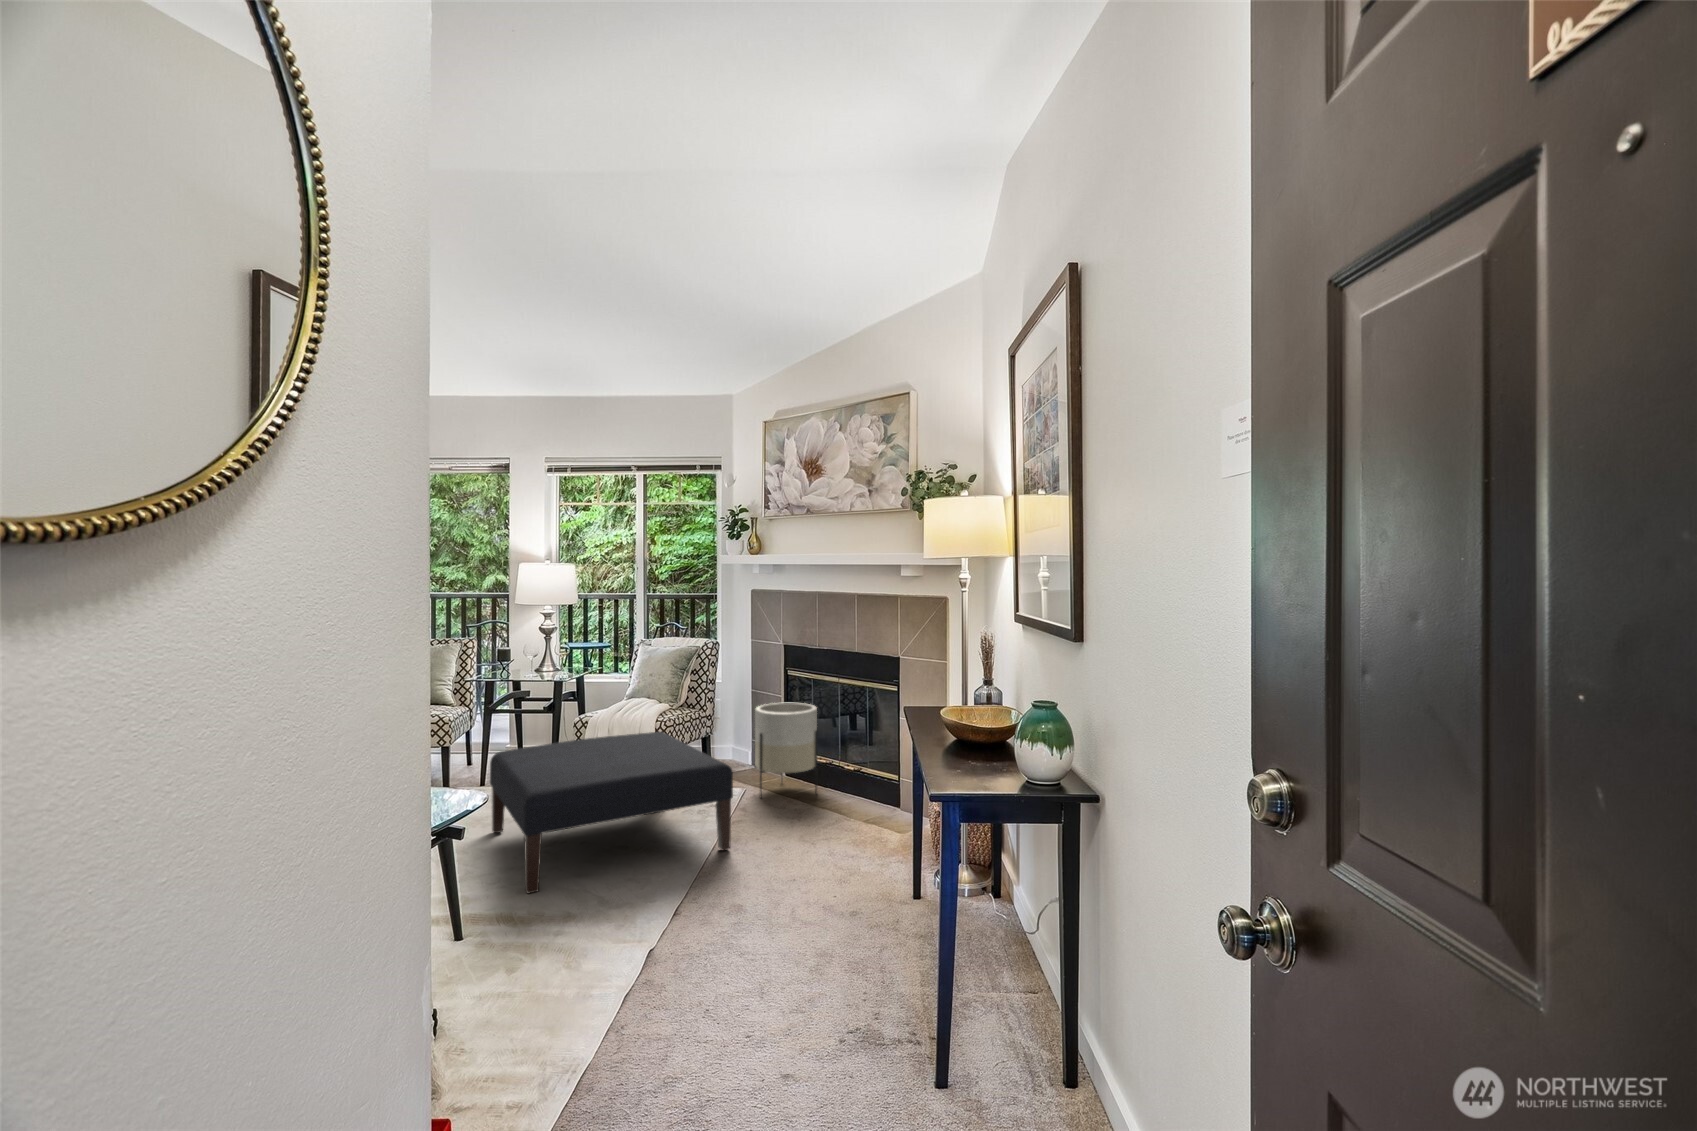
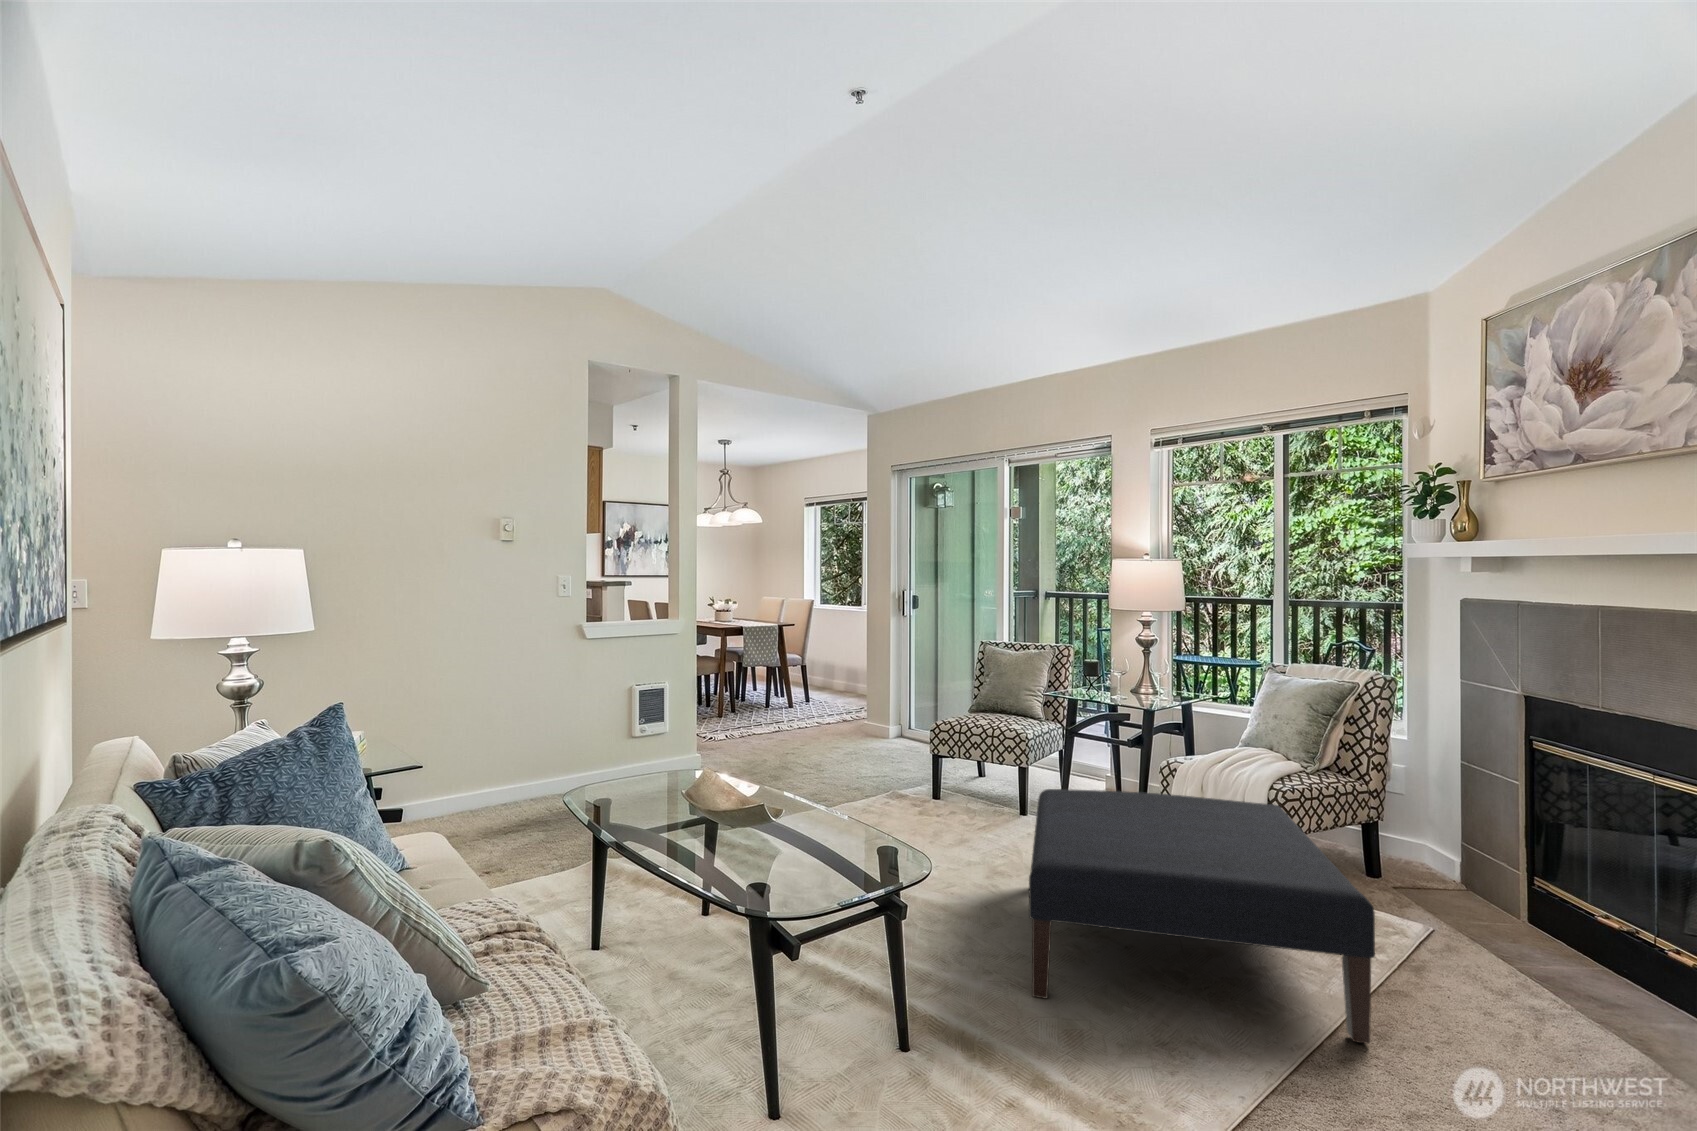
planter: present [755,703,817,797] -> none [1455,795,1599,986]

